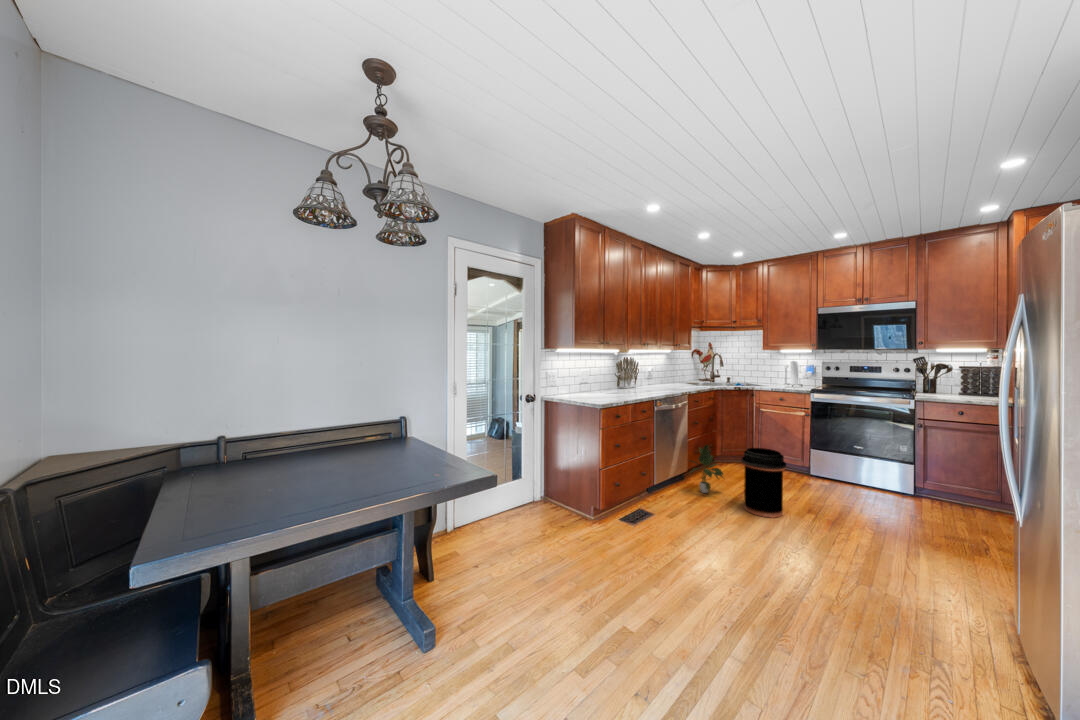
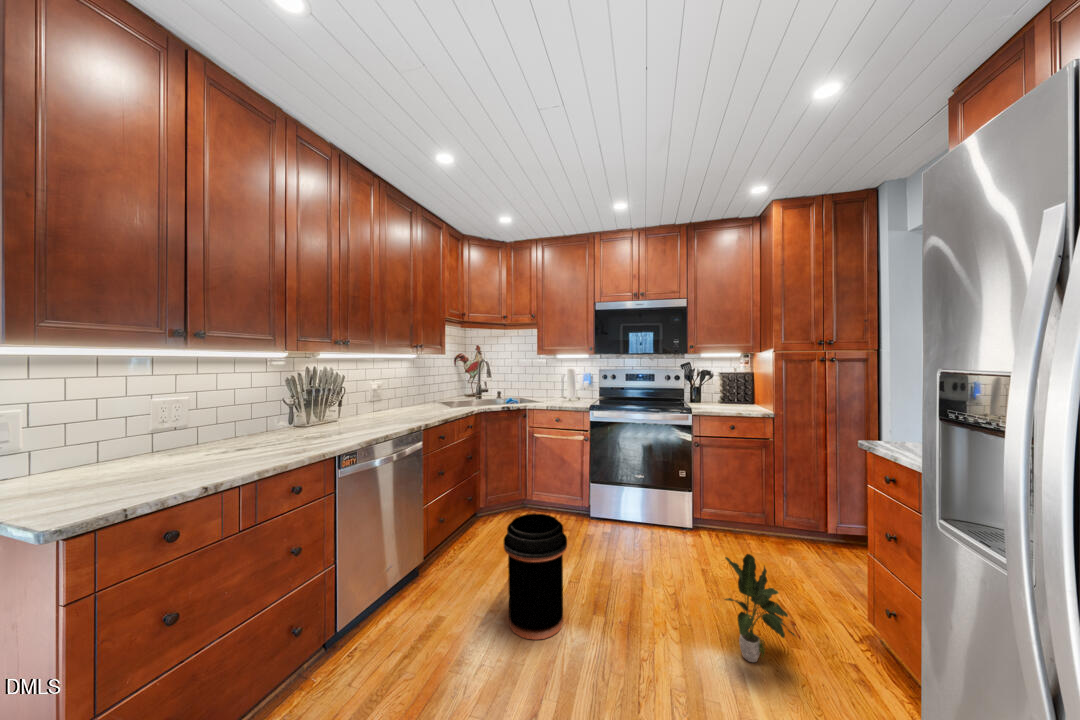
potted plant: present [690,445,723,493] -> present [725,554,795,662]

